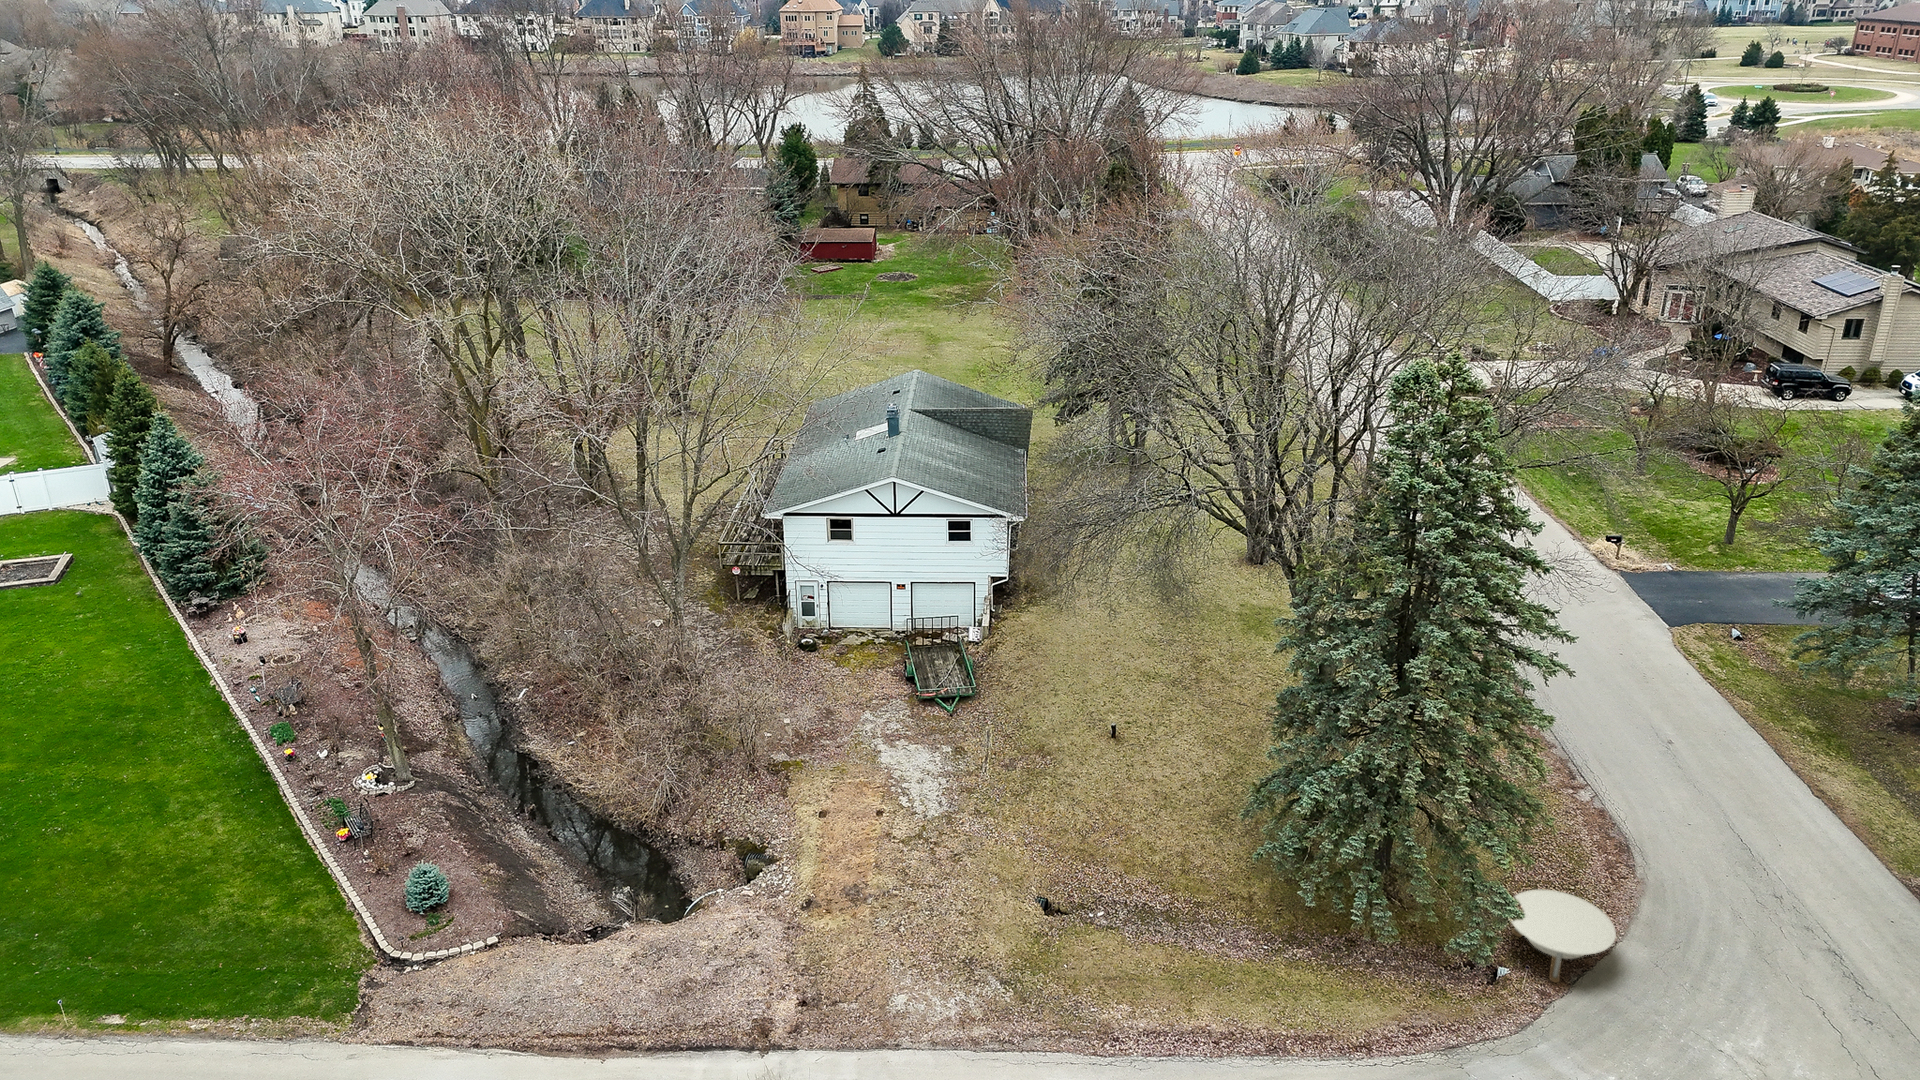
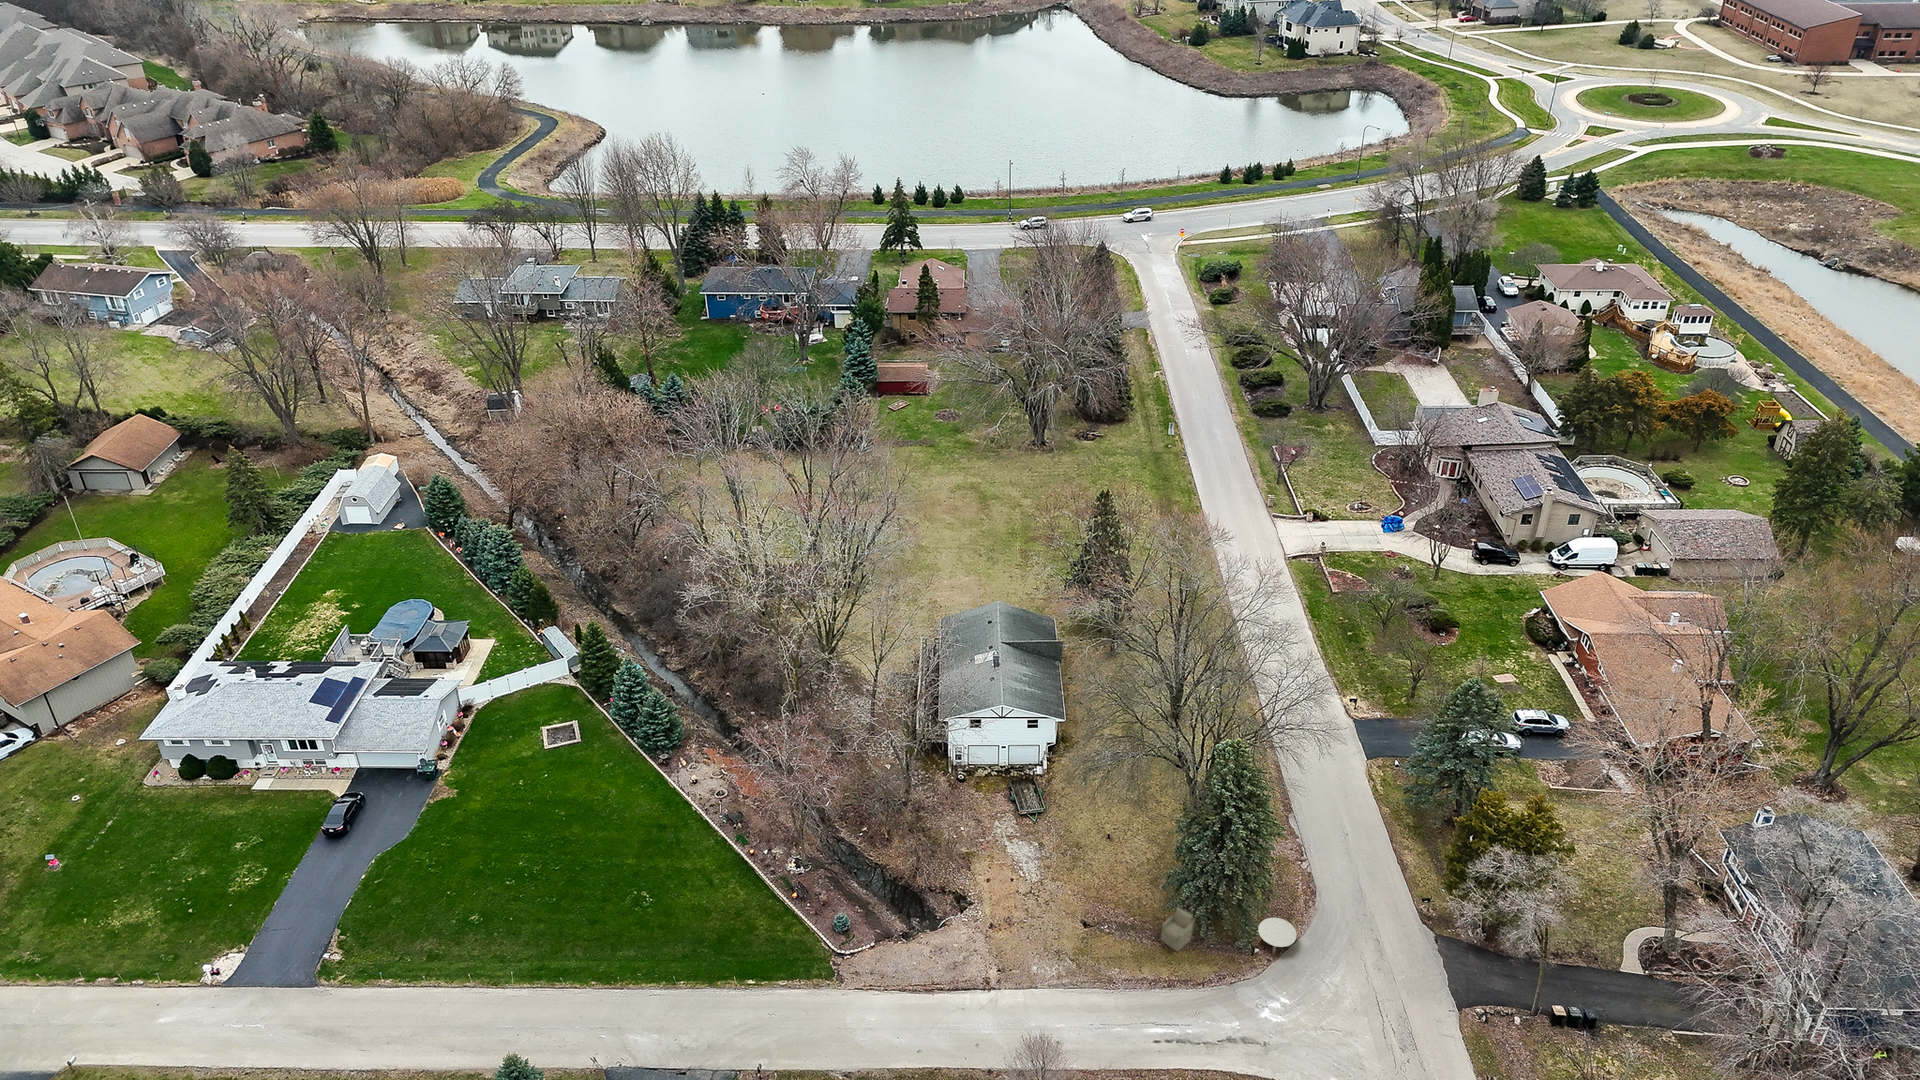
chair: none [1245,846,1339,969] -> present [1161,907,1194,951]

